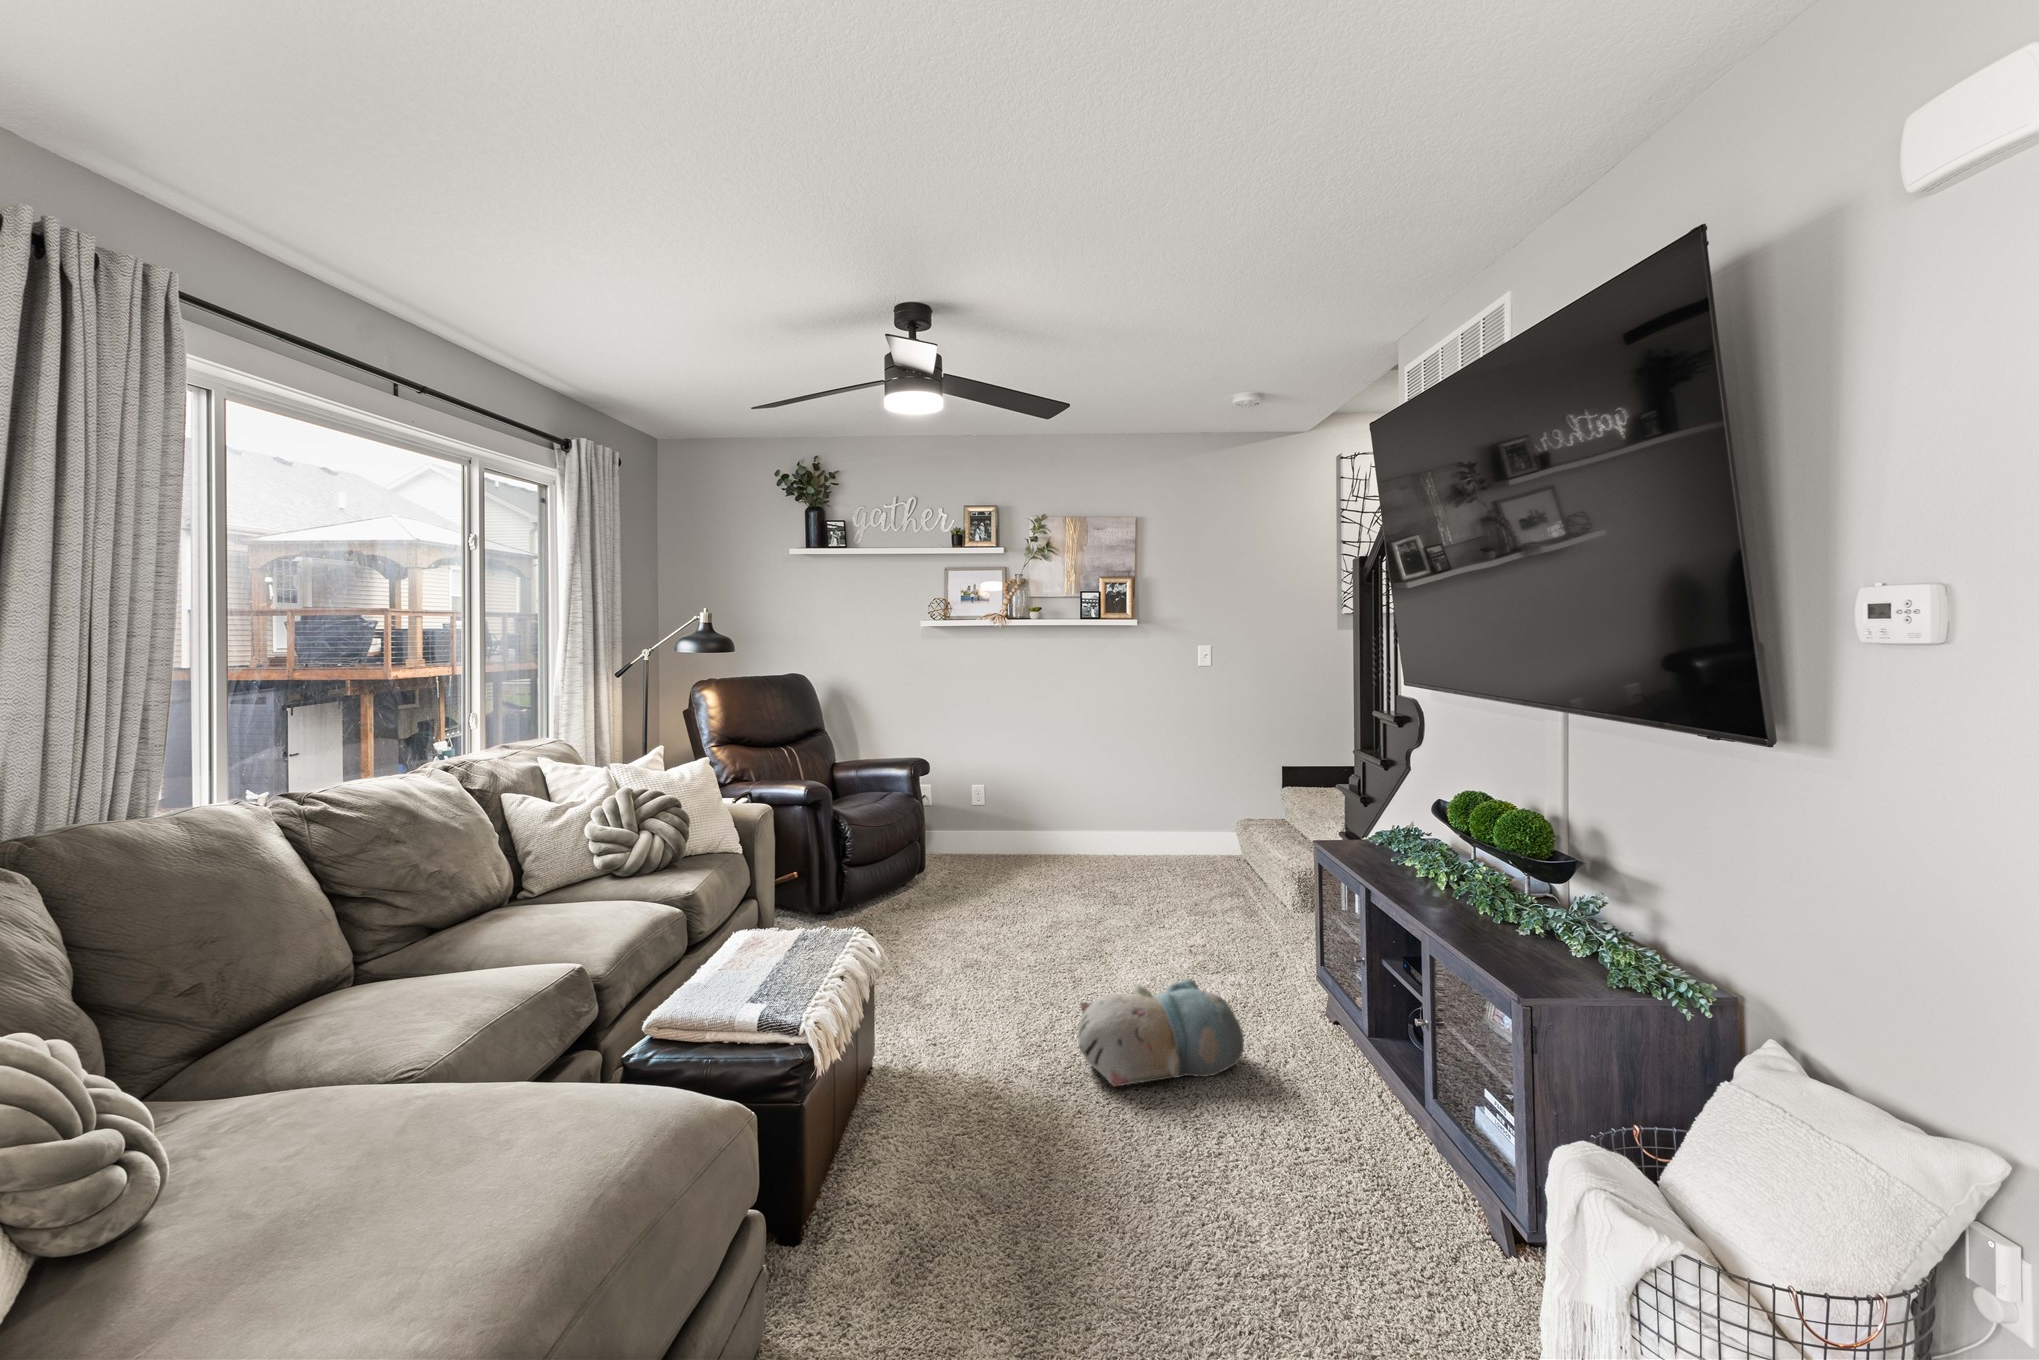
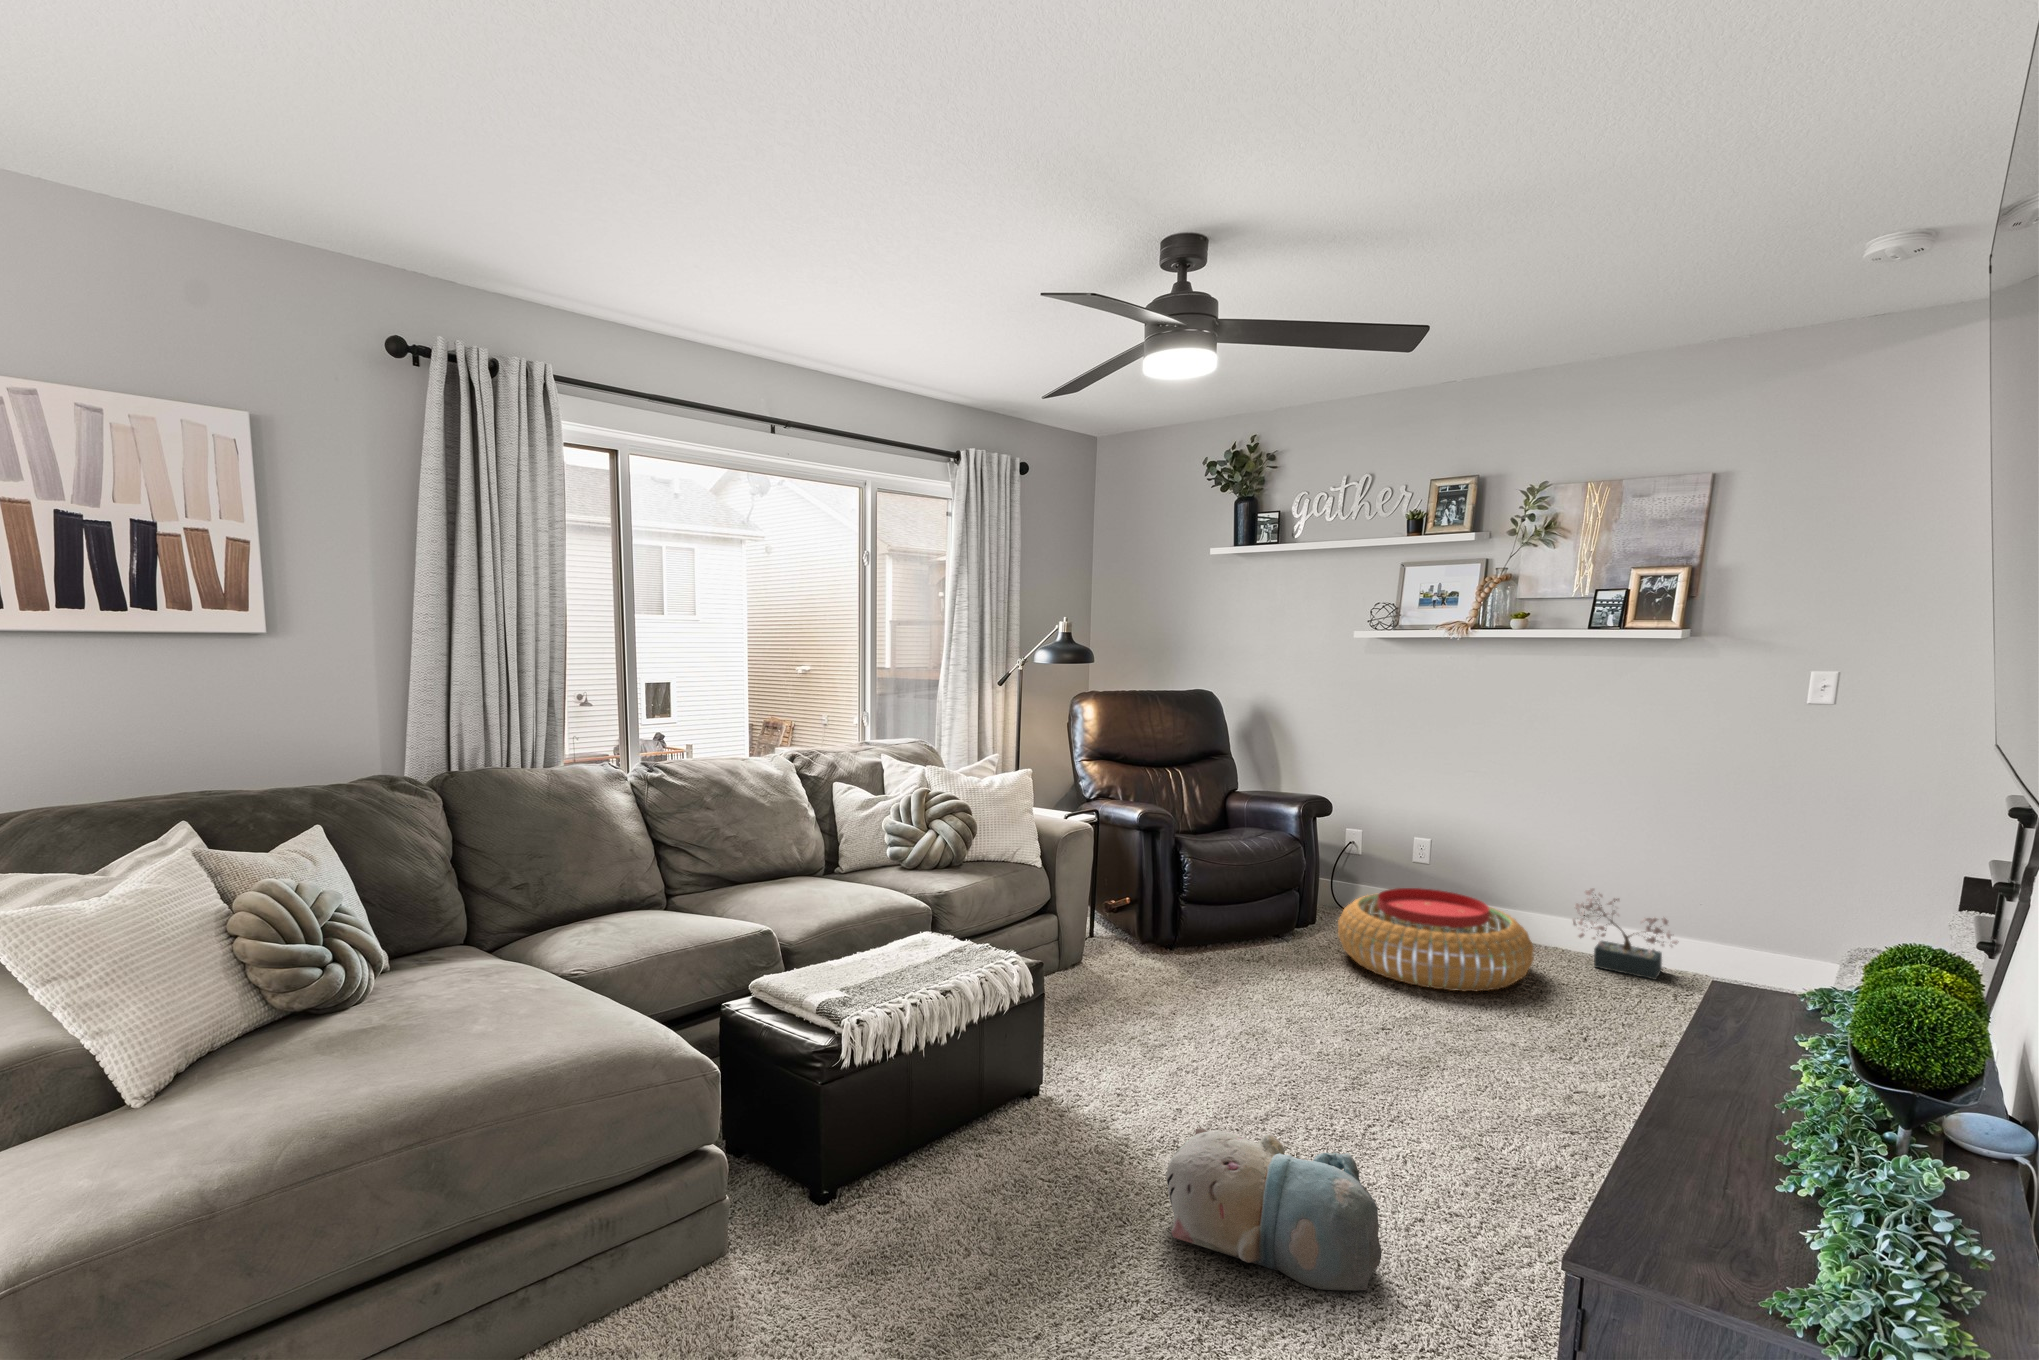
decorative plant: none [1073,799,1136,853] -> present [1573,889,1677,980]
pouf: none [943,818,1078,889] -> present [1338,888,1534,992]

